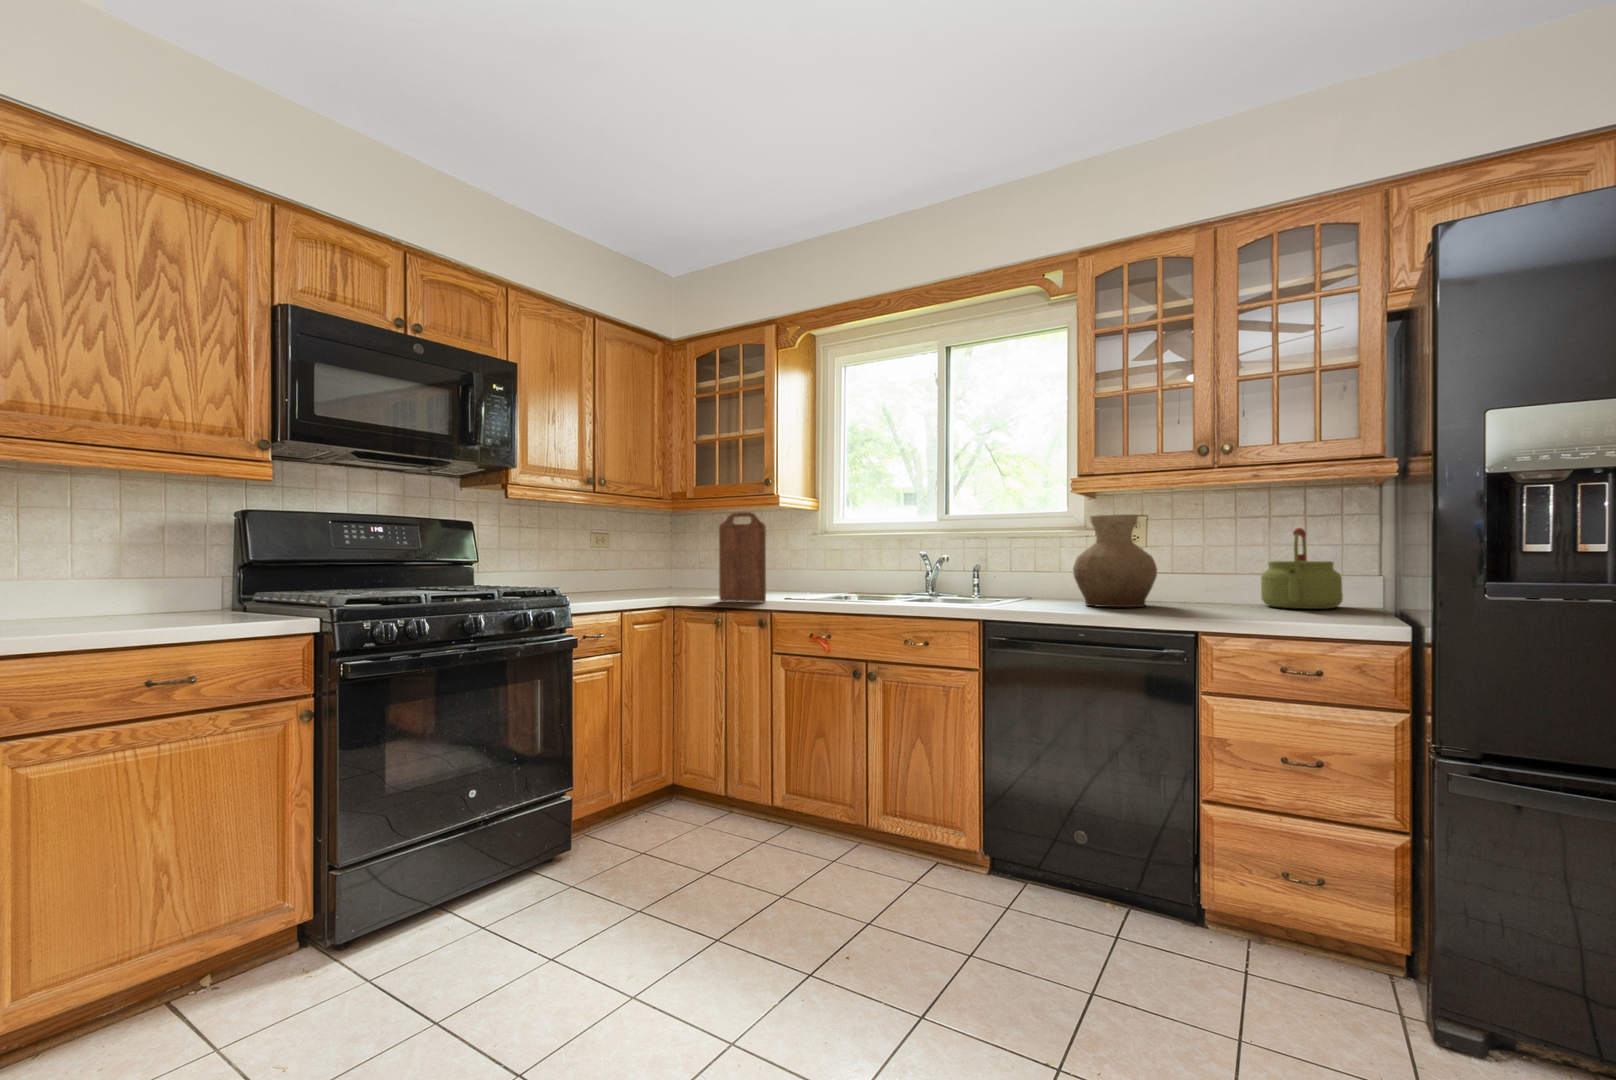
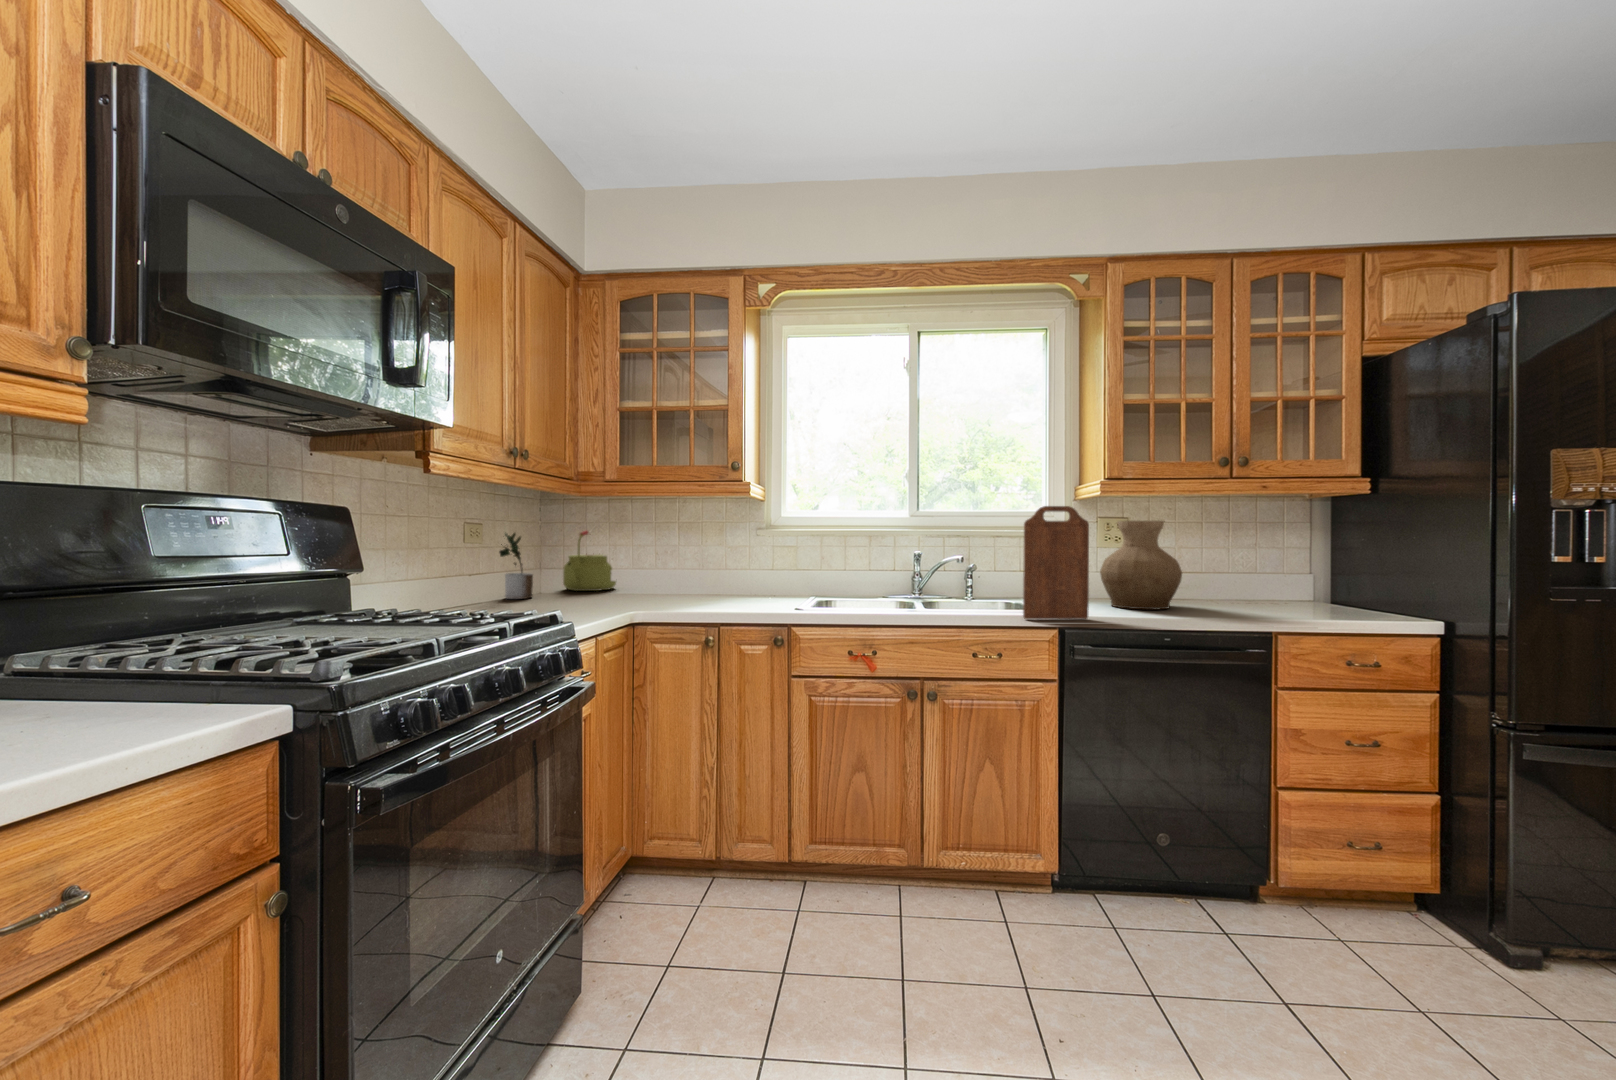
cutting board: present [719,512,766,602] -> present [1023,506,1089,620]
kettle: present [1261,528,1343,609] -> present [563,531,616,591]
potted plant: none [618,539,647,589] -> present [499,533,533,599]

